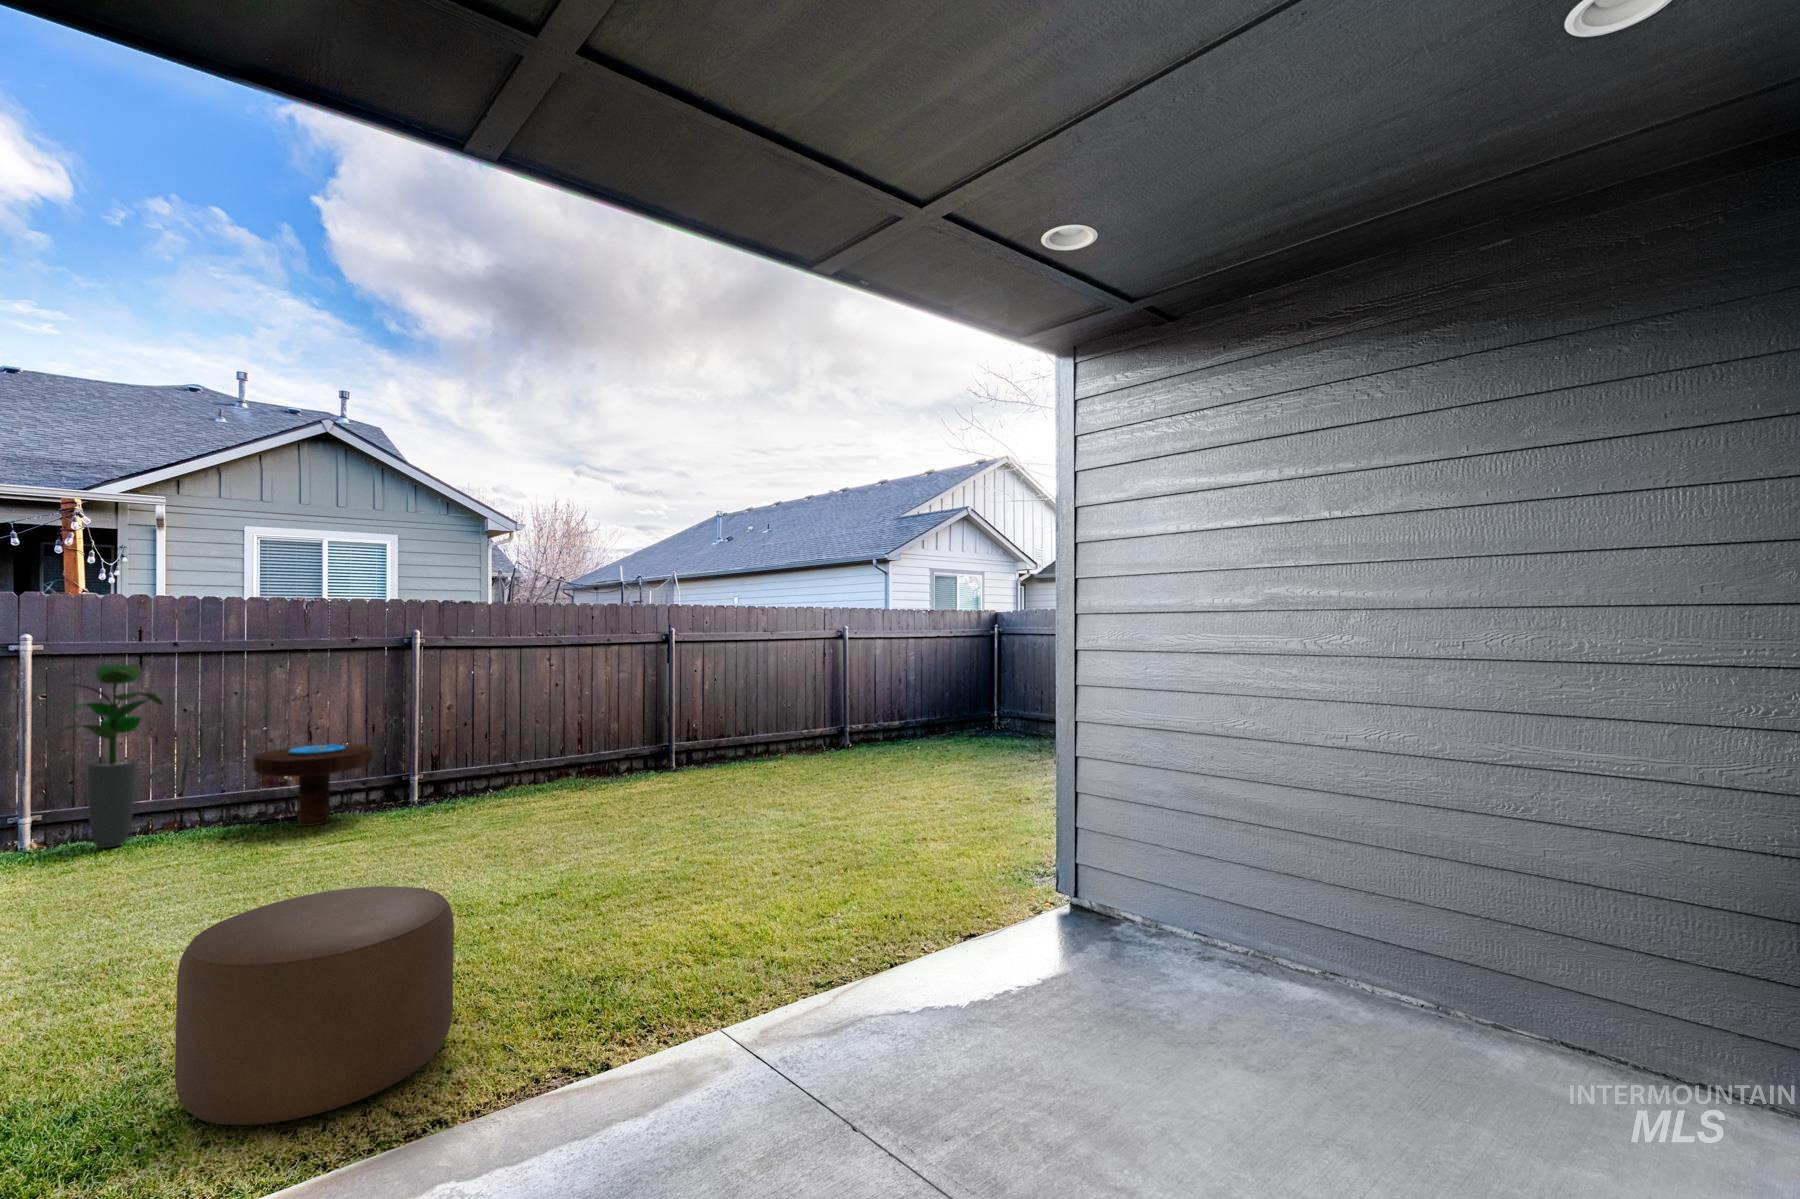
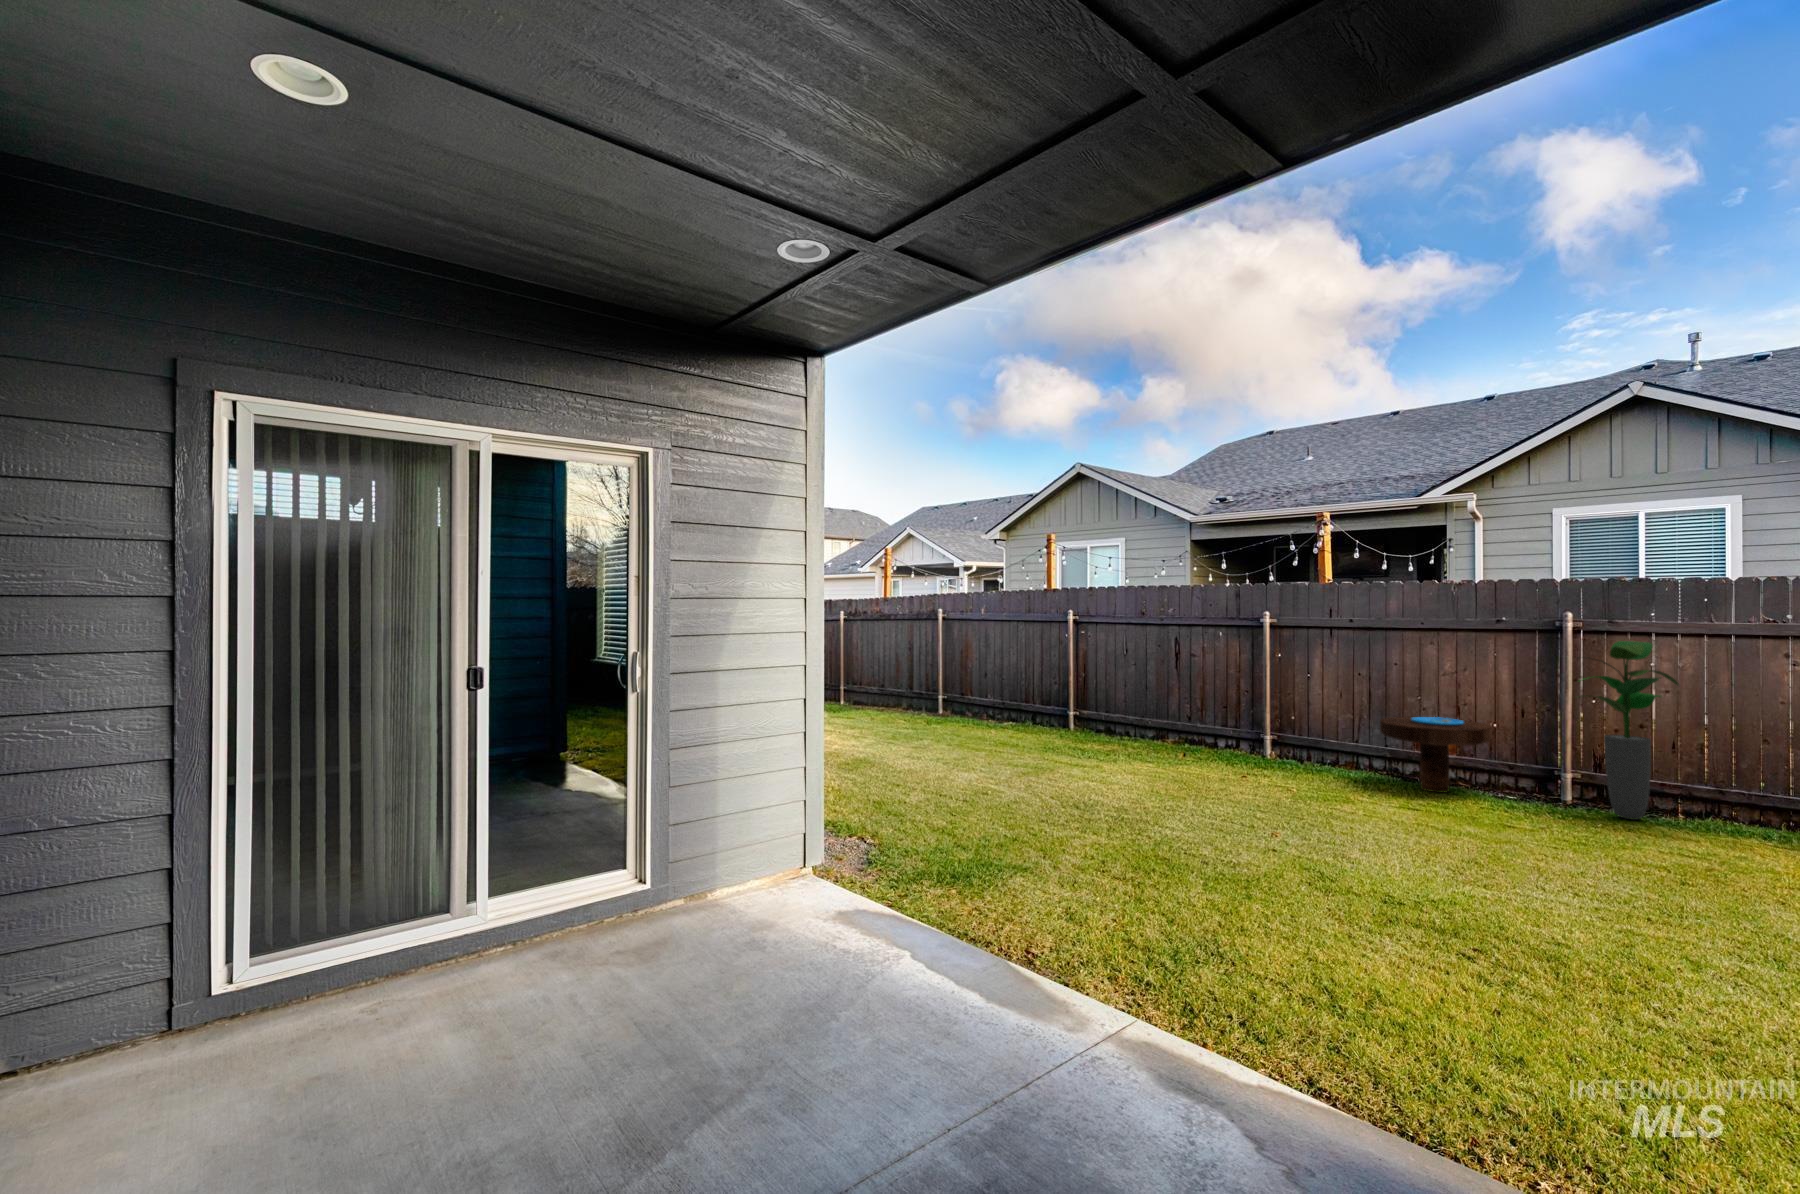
potted plant: present [65,665,163,848] -> present [1585,641,1679,820]
ottoman: present [175,886,454,1125] -> none [952,773,1100,905]

